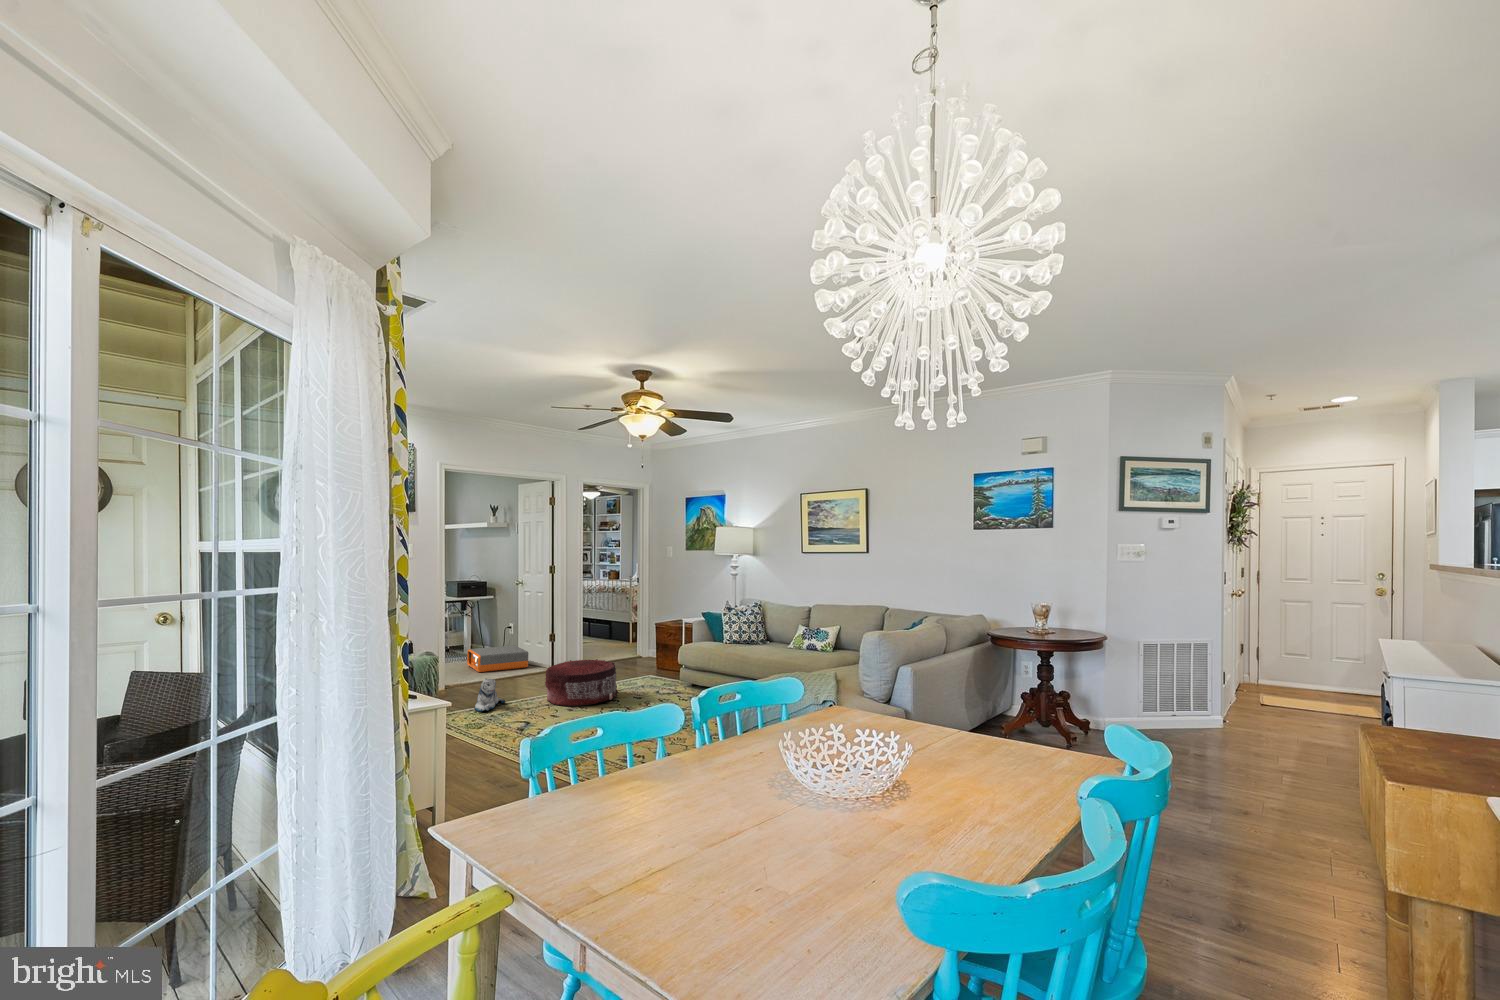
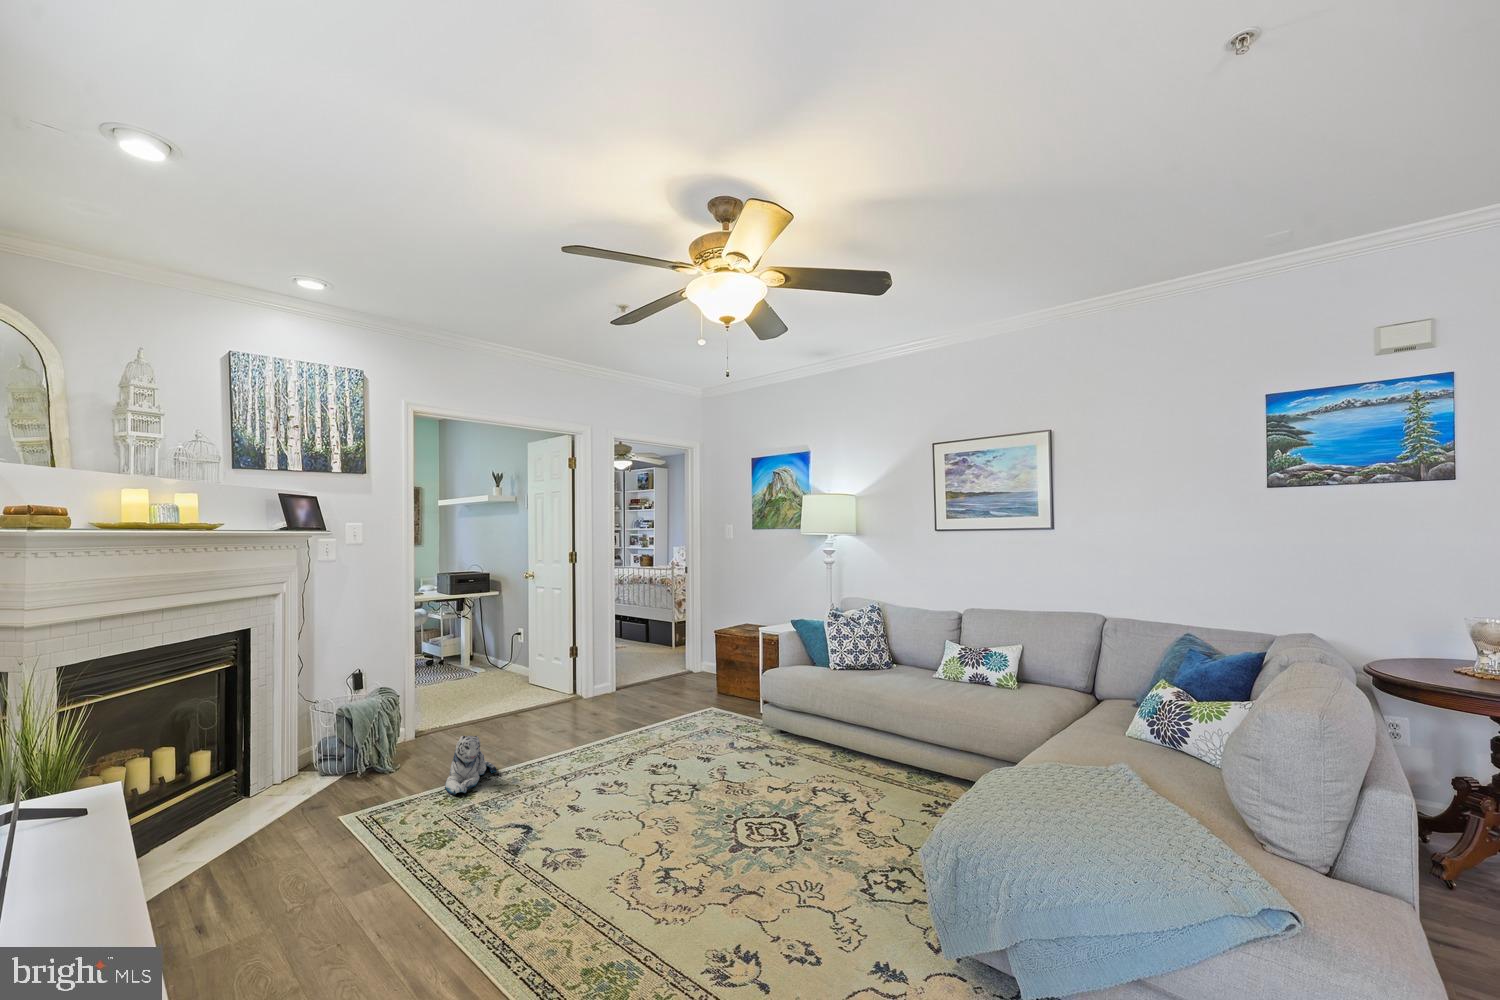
storage box: present [467,645,528,672] -> none [456,661,540,704]
pouf: present [545,659,618,706] -> none [560,694,675,779]

